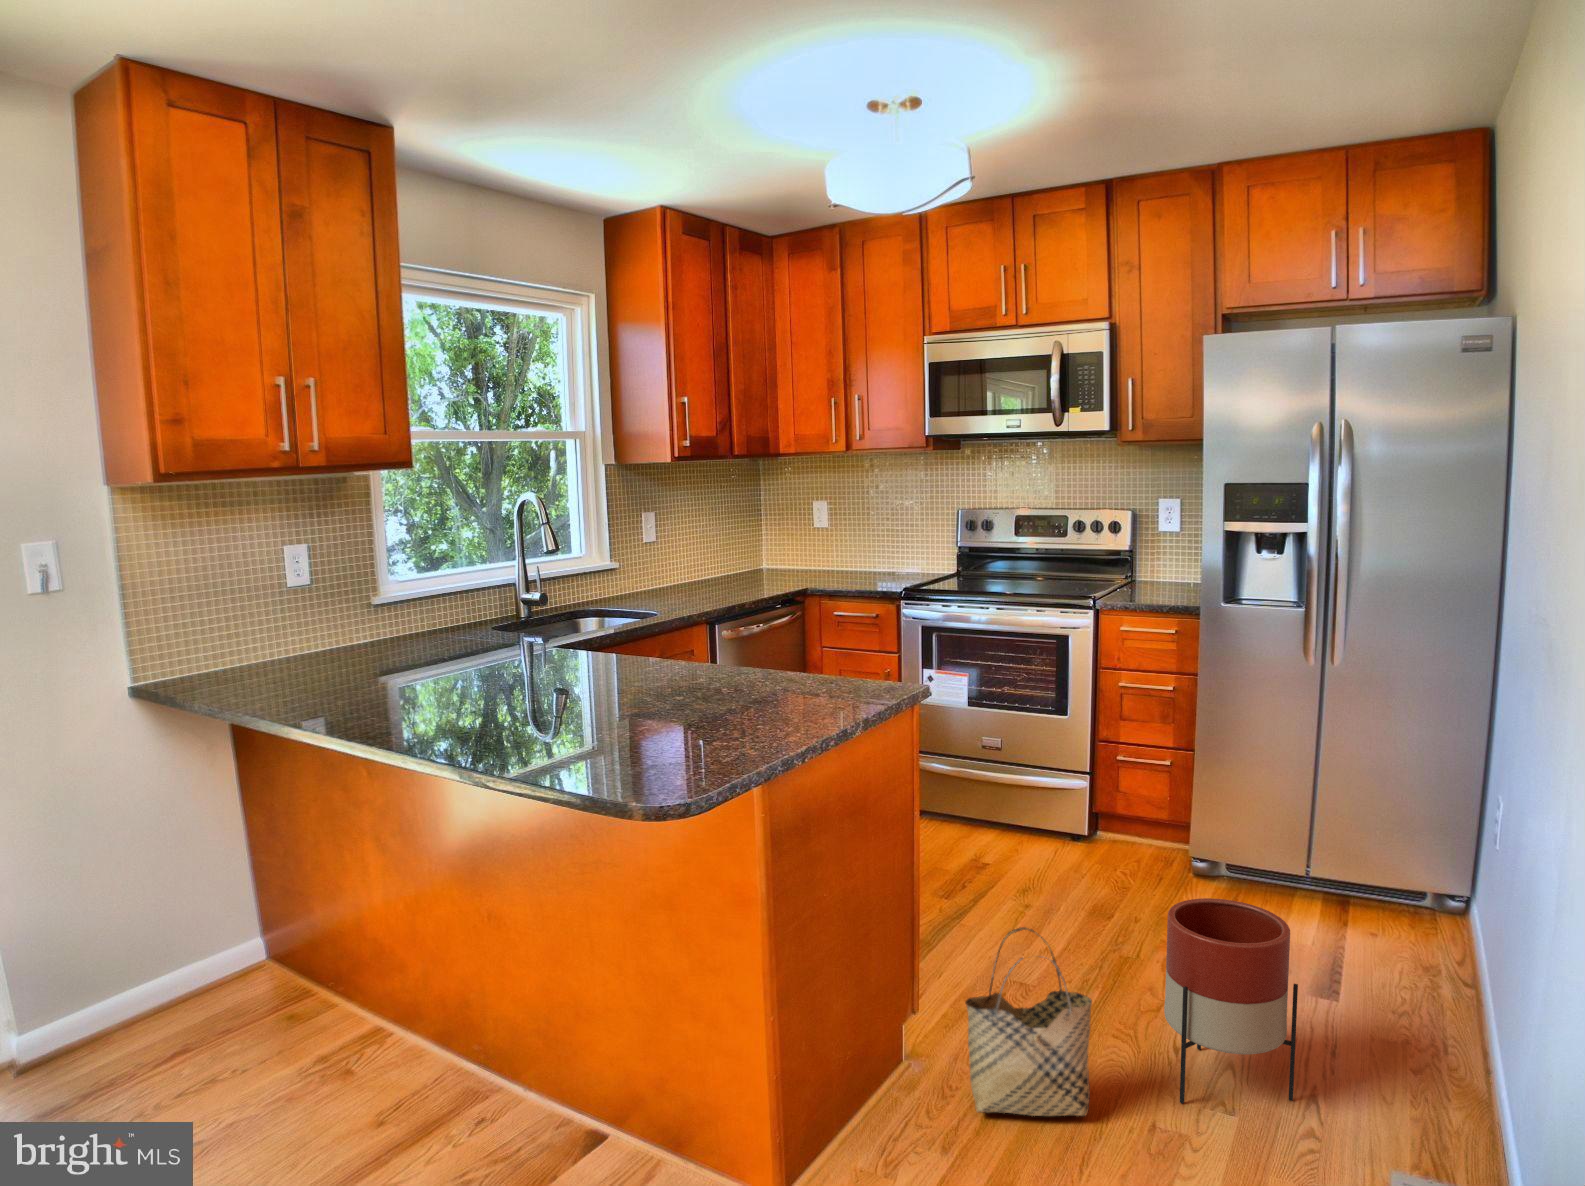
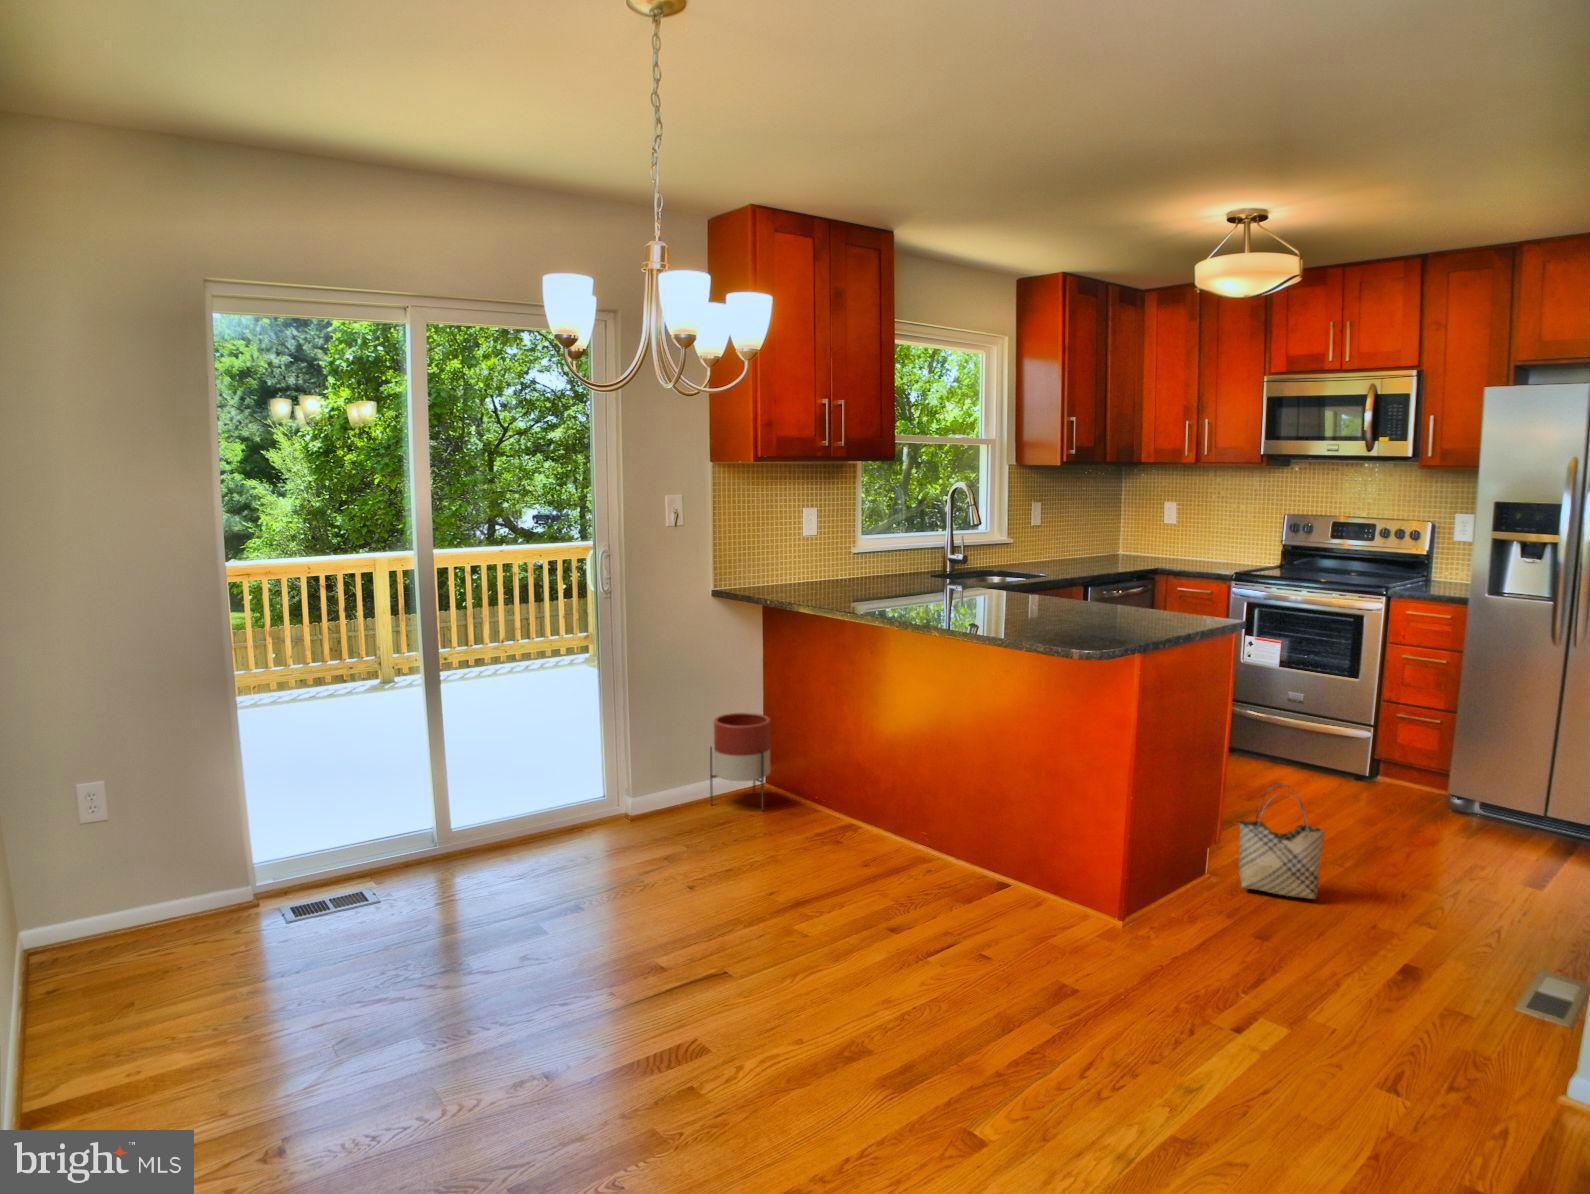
planter: present [1164,898,1298,1104] -> present [710,713,771,810]

